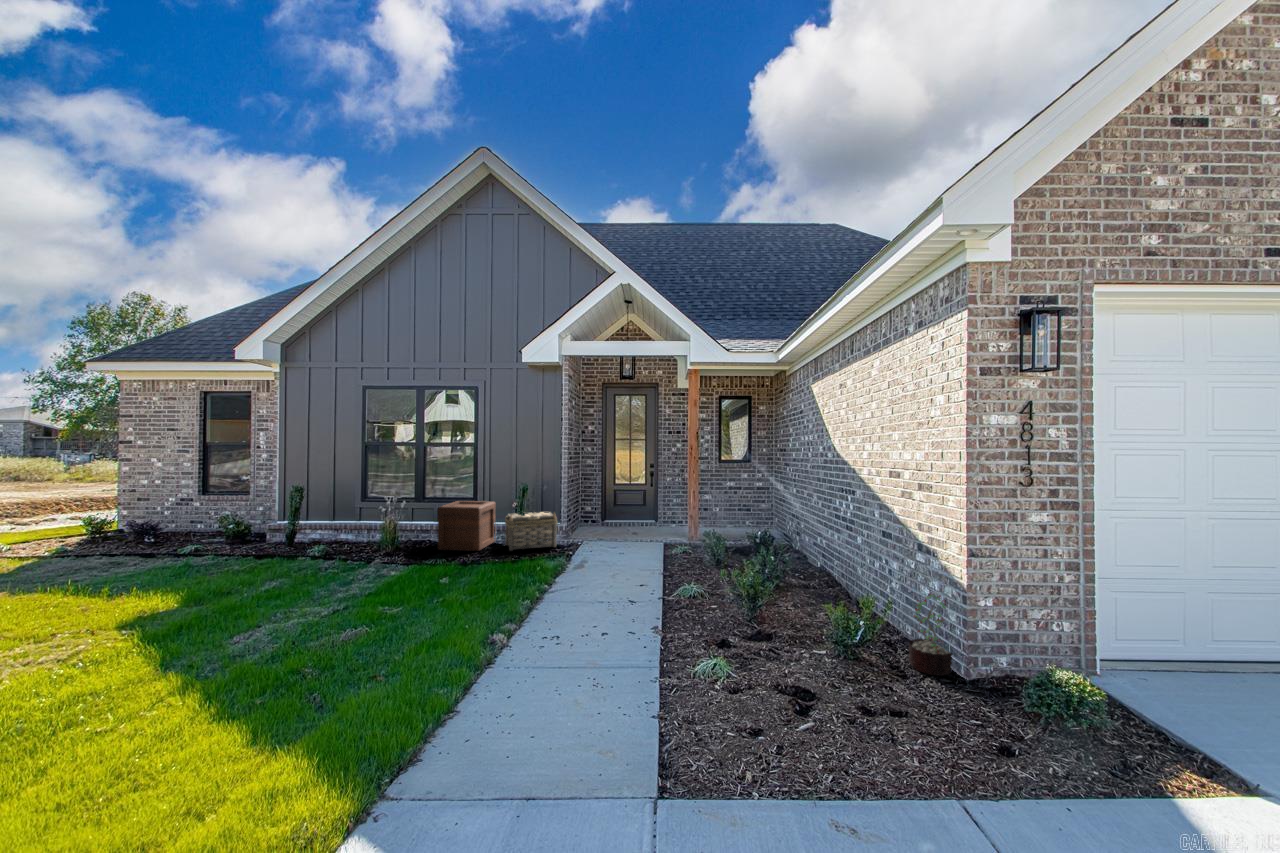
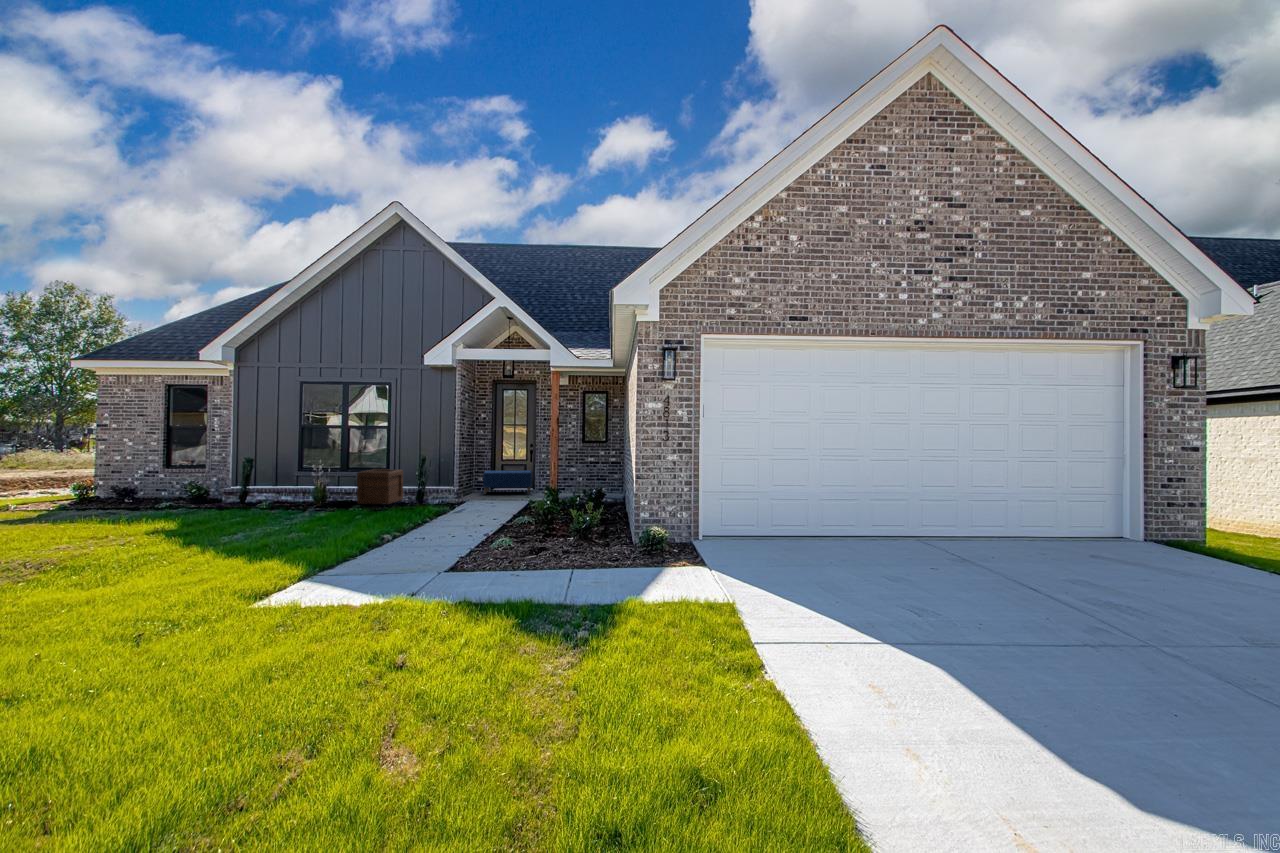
bench: none [593,499,654,531] -> present [483,470,532,494]
basket: present [505,512,558,551] -> none [409,476,449,504]
decorative plant: present [908,594,952,676] -> none [612,504,636,545]

